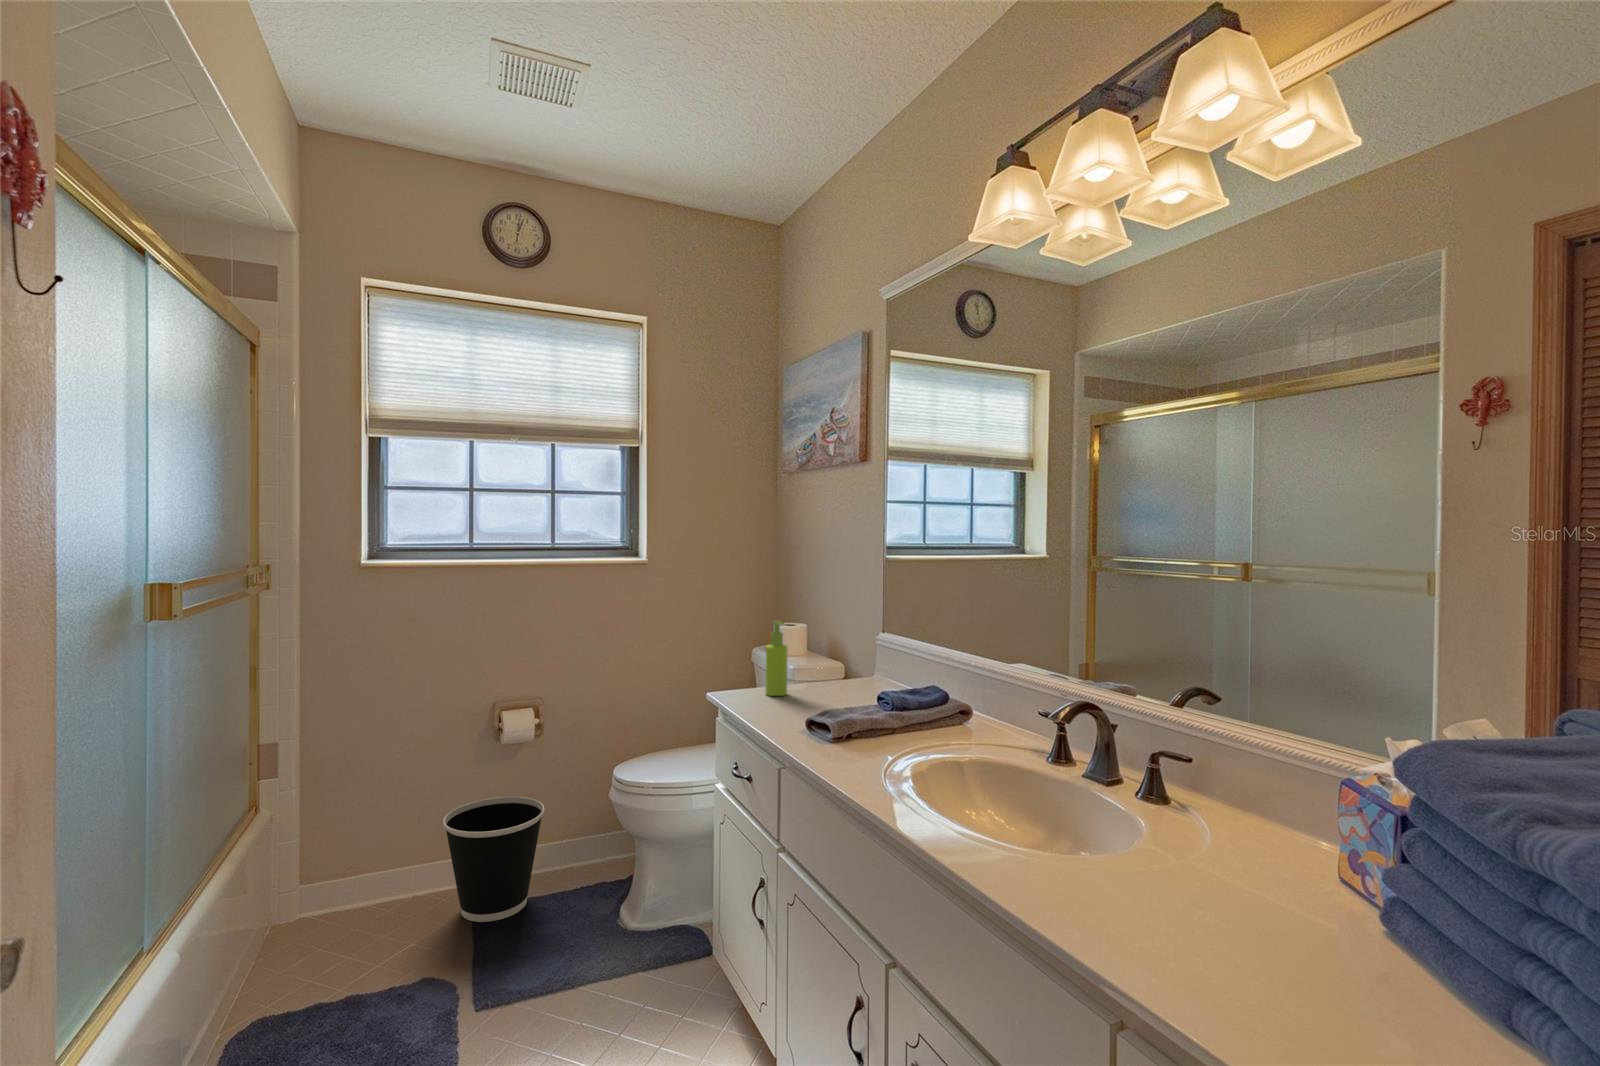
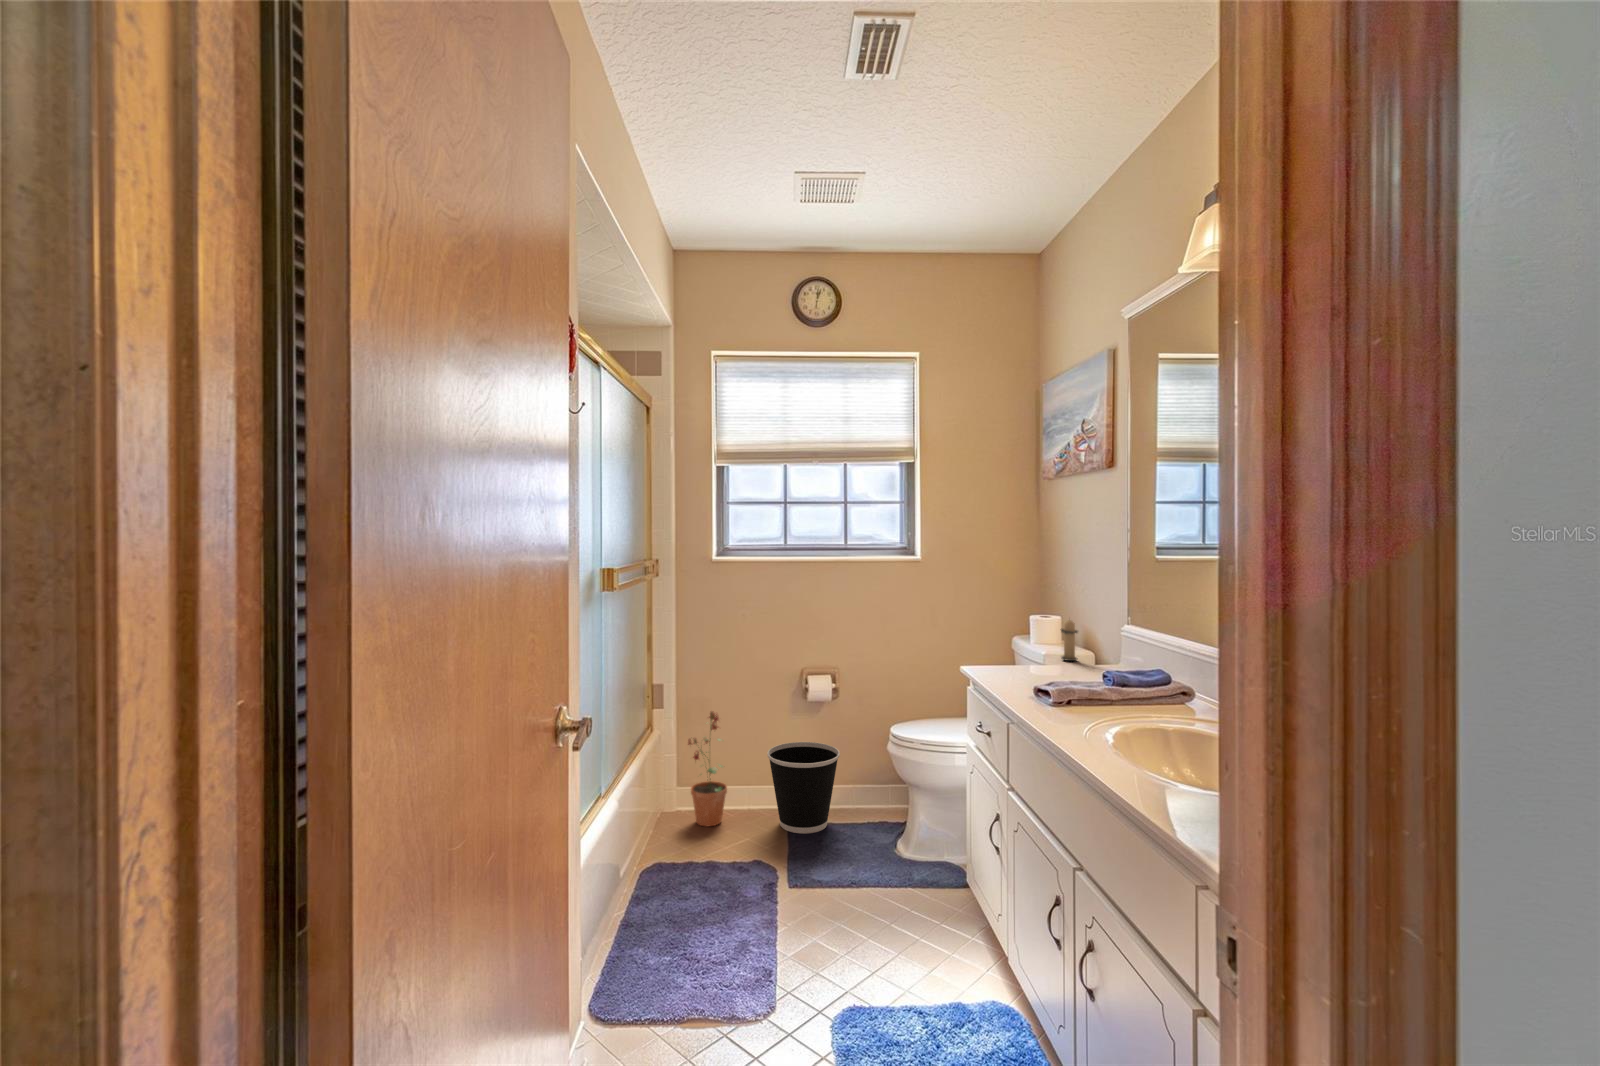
soap dispenser: present [766,621,787,696] -> none [1011,608,1030,672]
candle: none [811,627,834,677] -> present [1061,620,1078,661]
potted plant: none [317,773,382,937] -> present [688,712,727,826]

